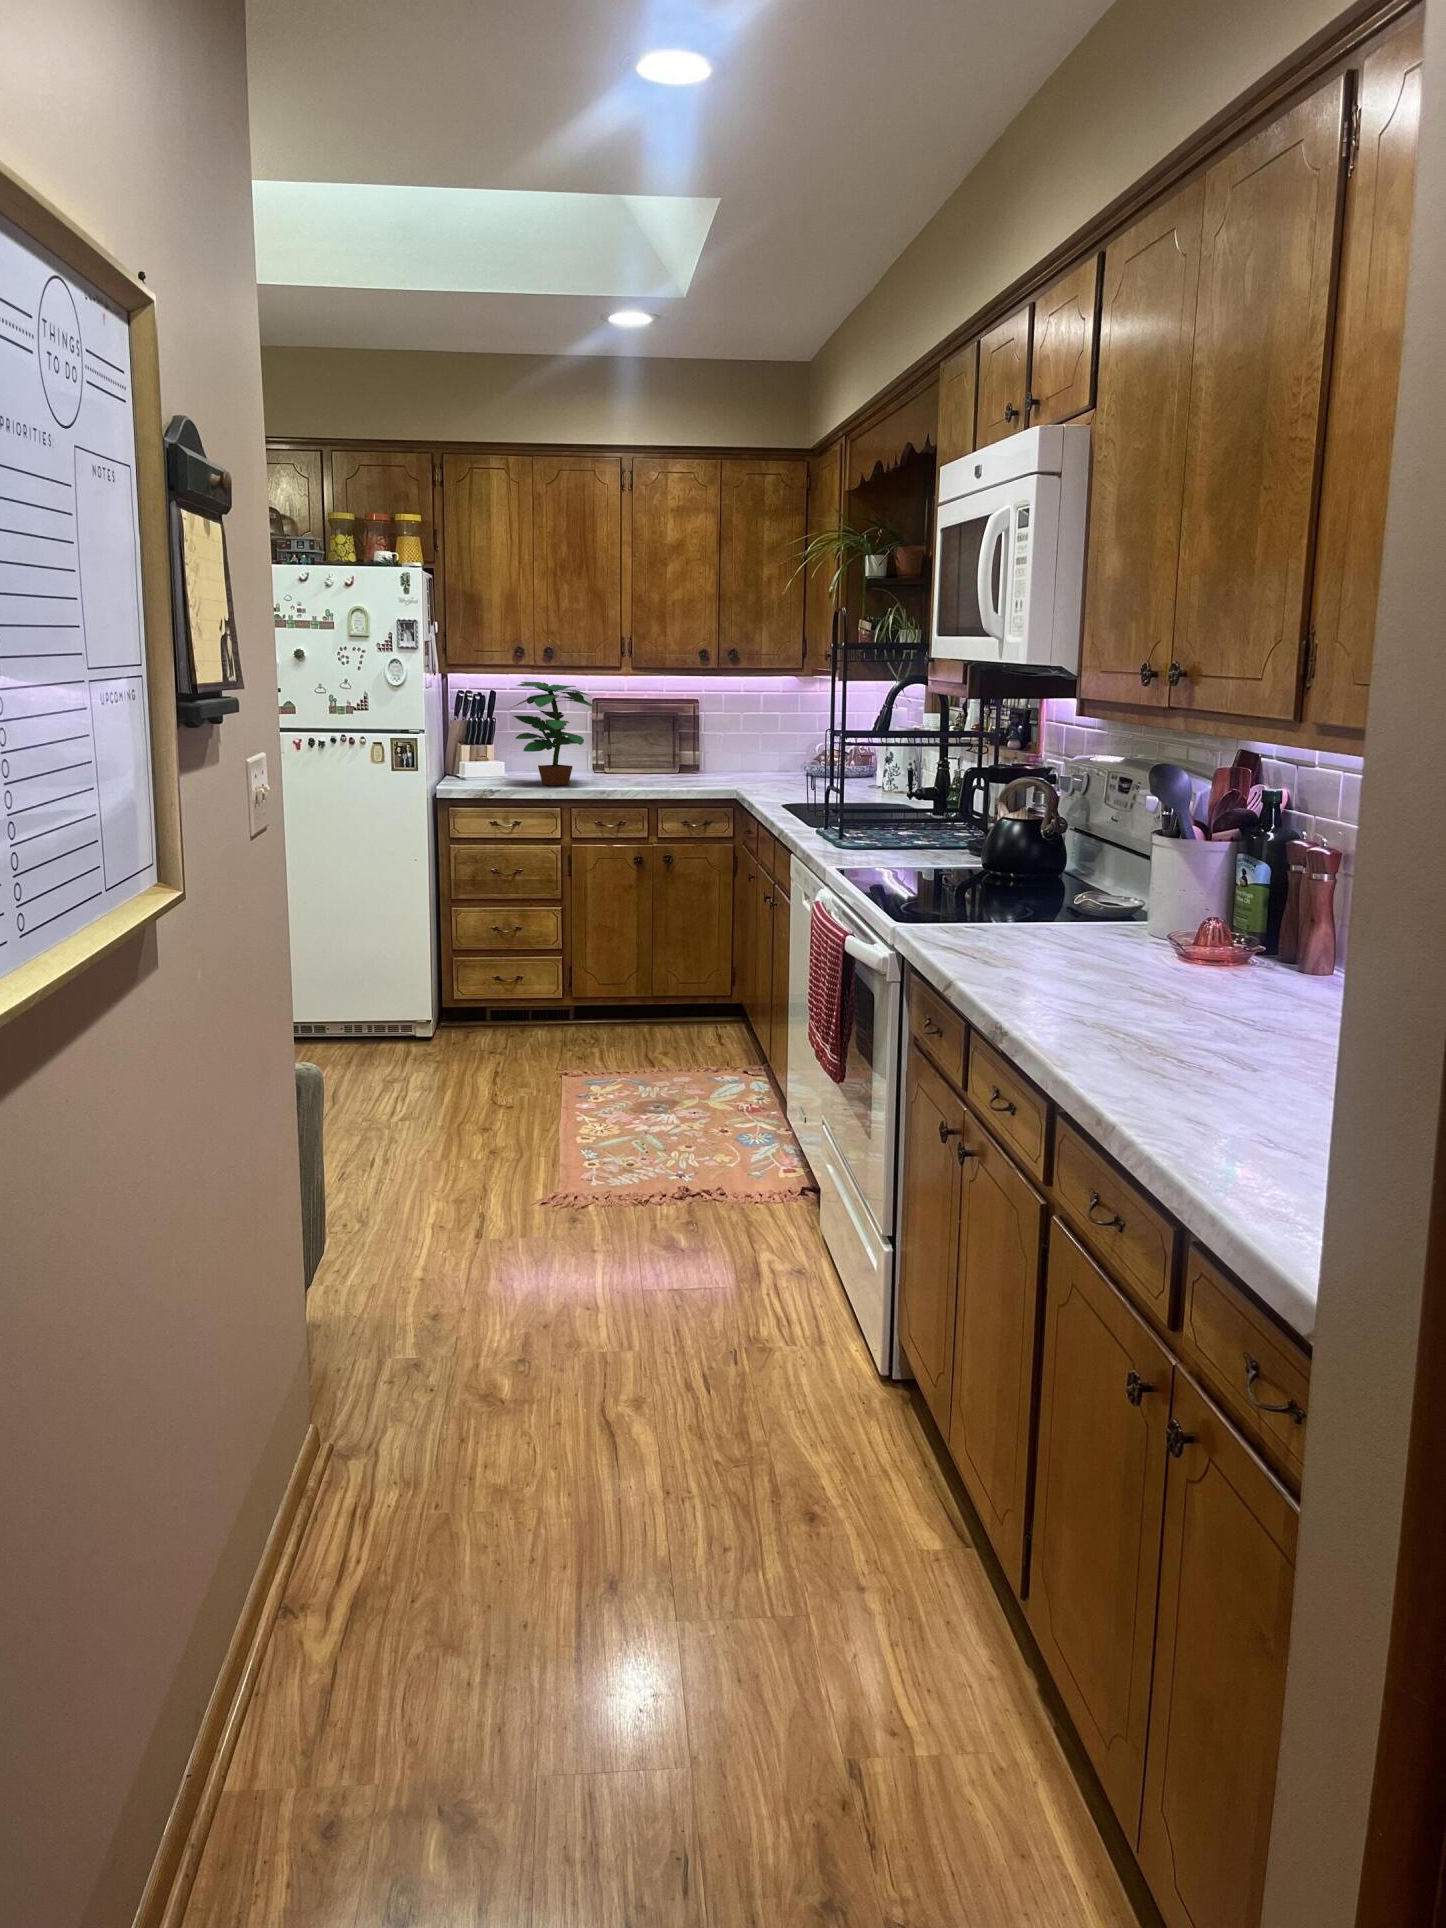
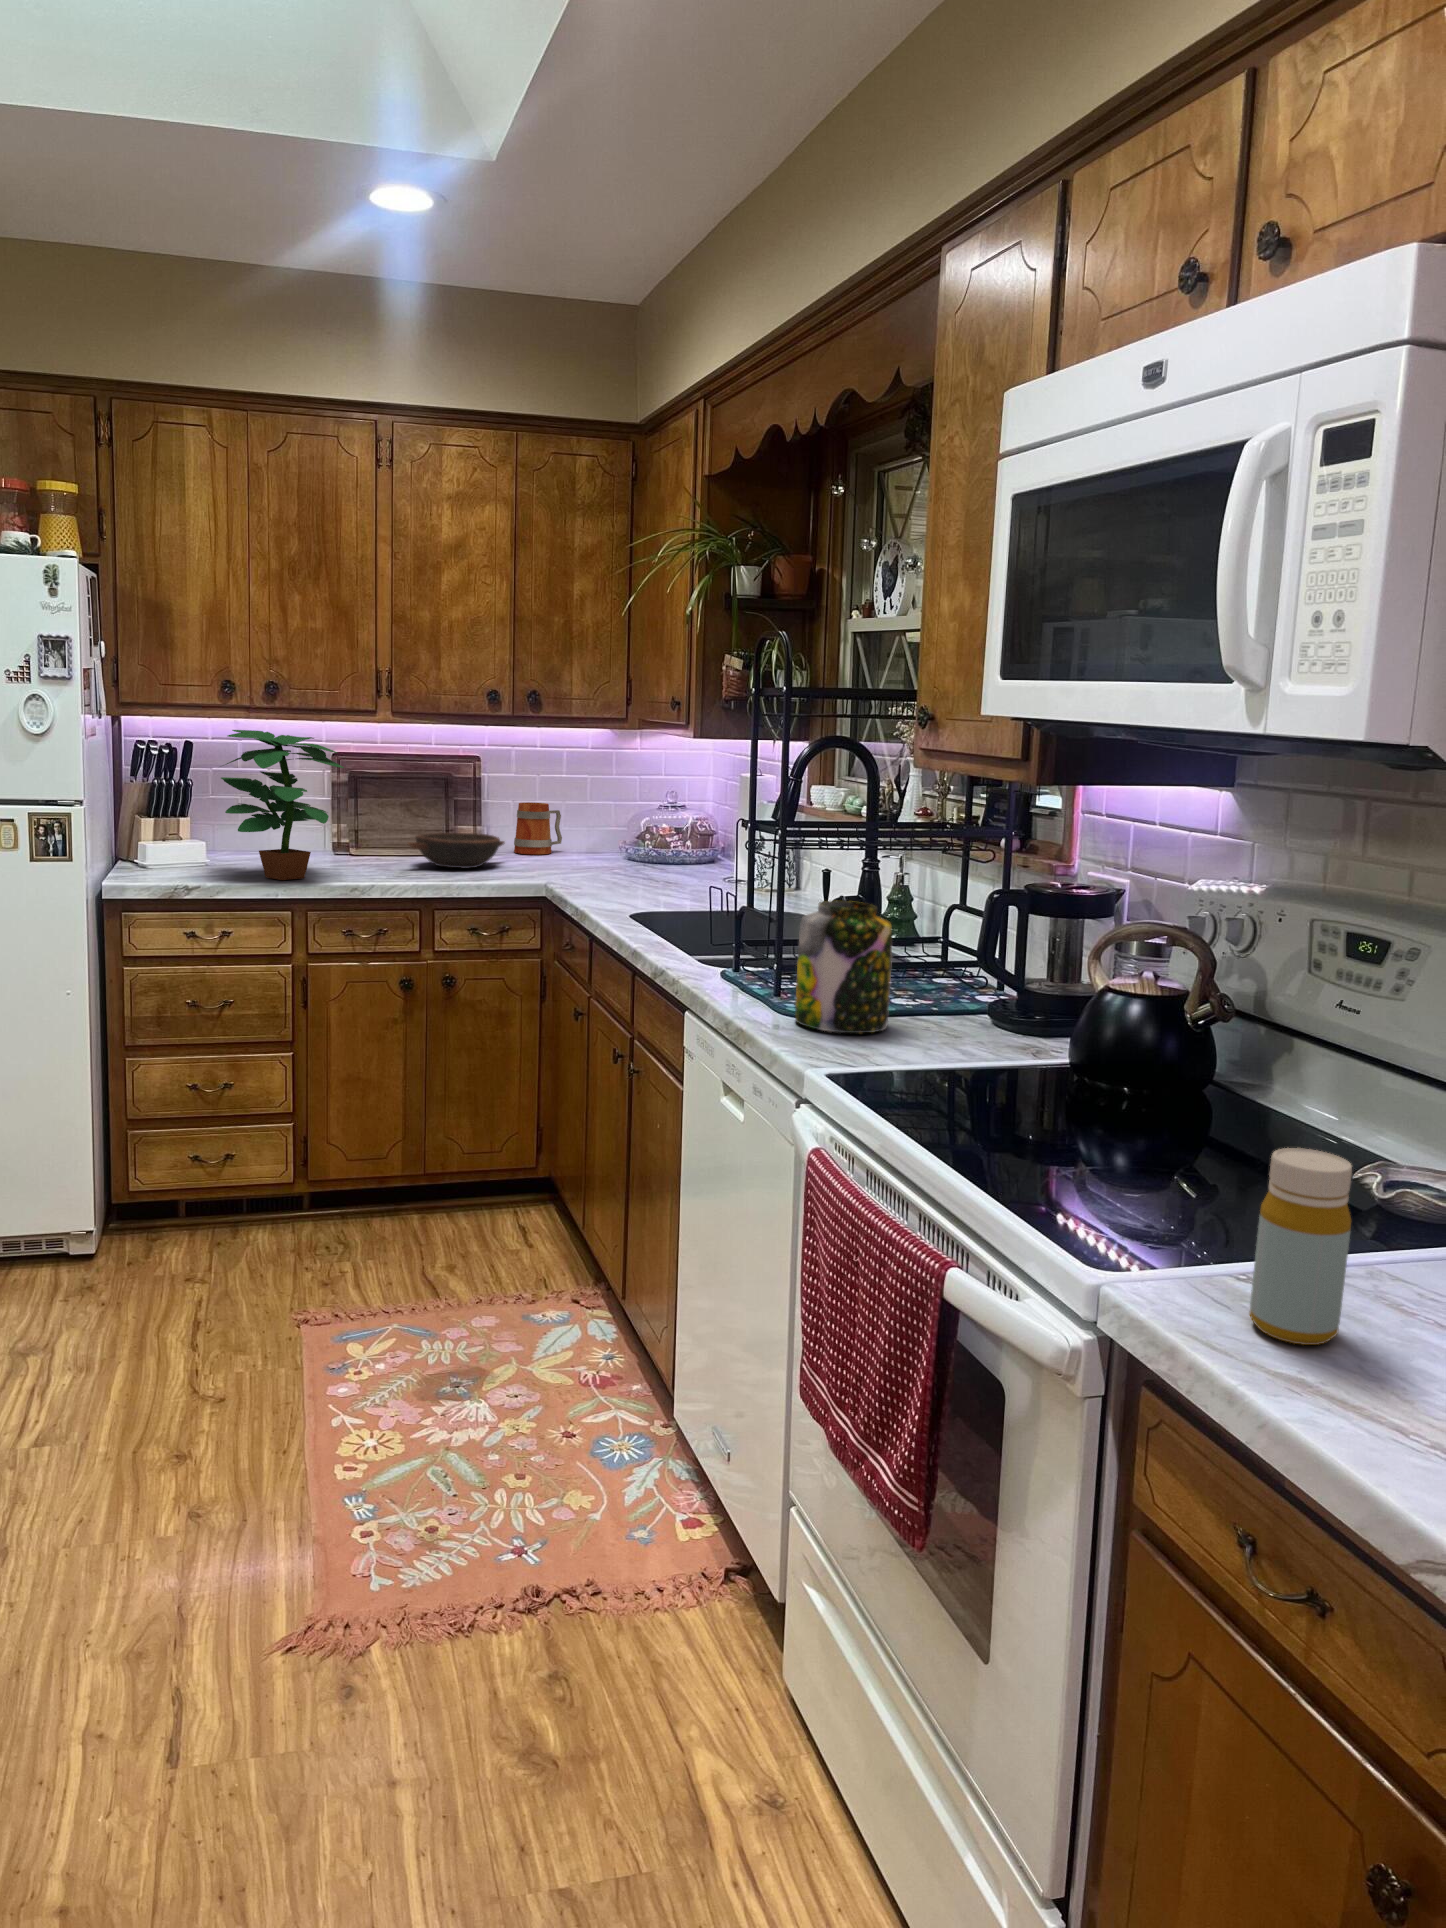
mug: none [724,733,760,771] -> present [514,802,562,854]
bowl: none [640,755,713,779] -> present [408,833,504,868]
jar: none [846,771,905,851] -> present [795,901,892,1033]
bottle: none [962,849,1005,938] -> present [1250,1148,1352,1345]

